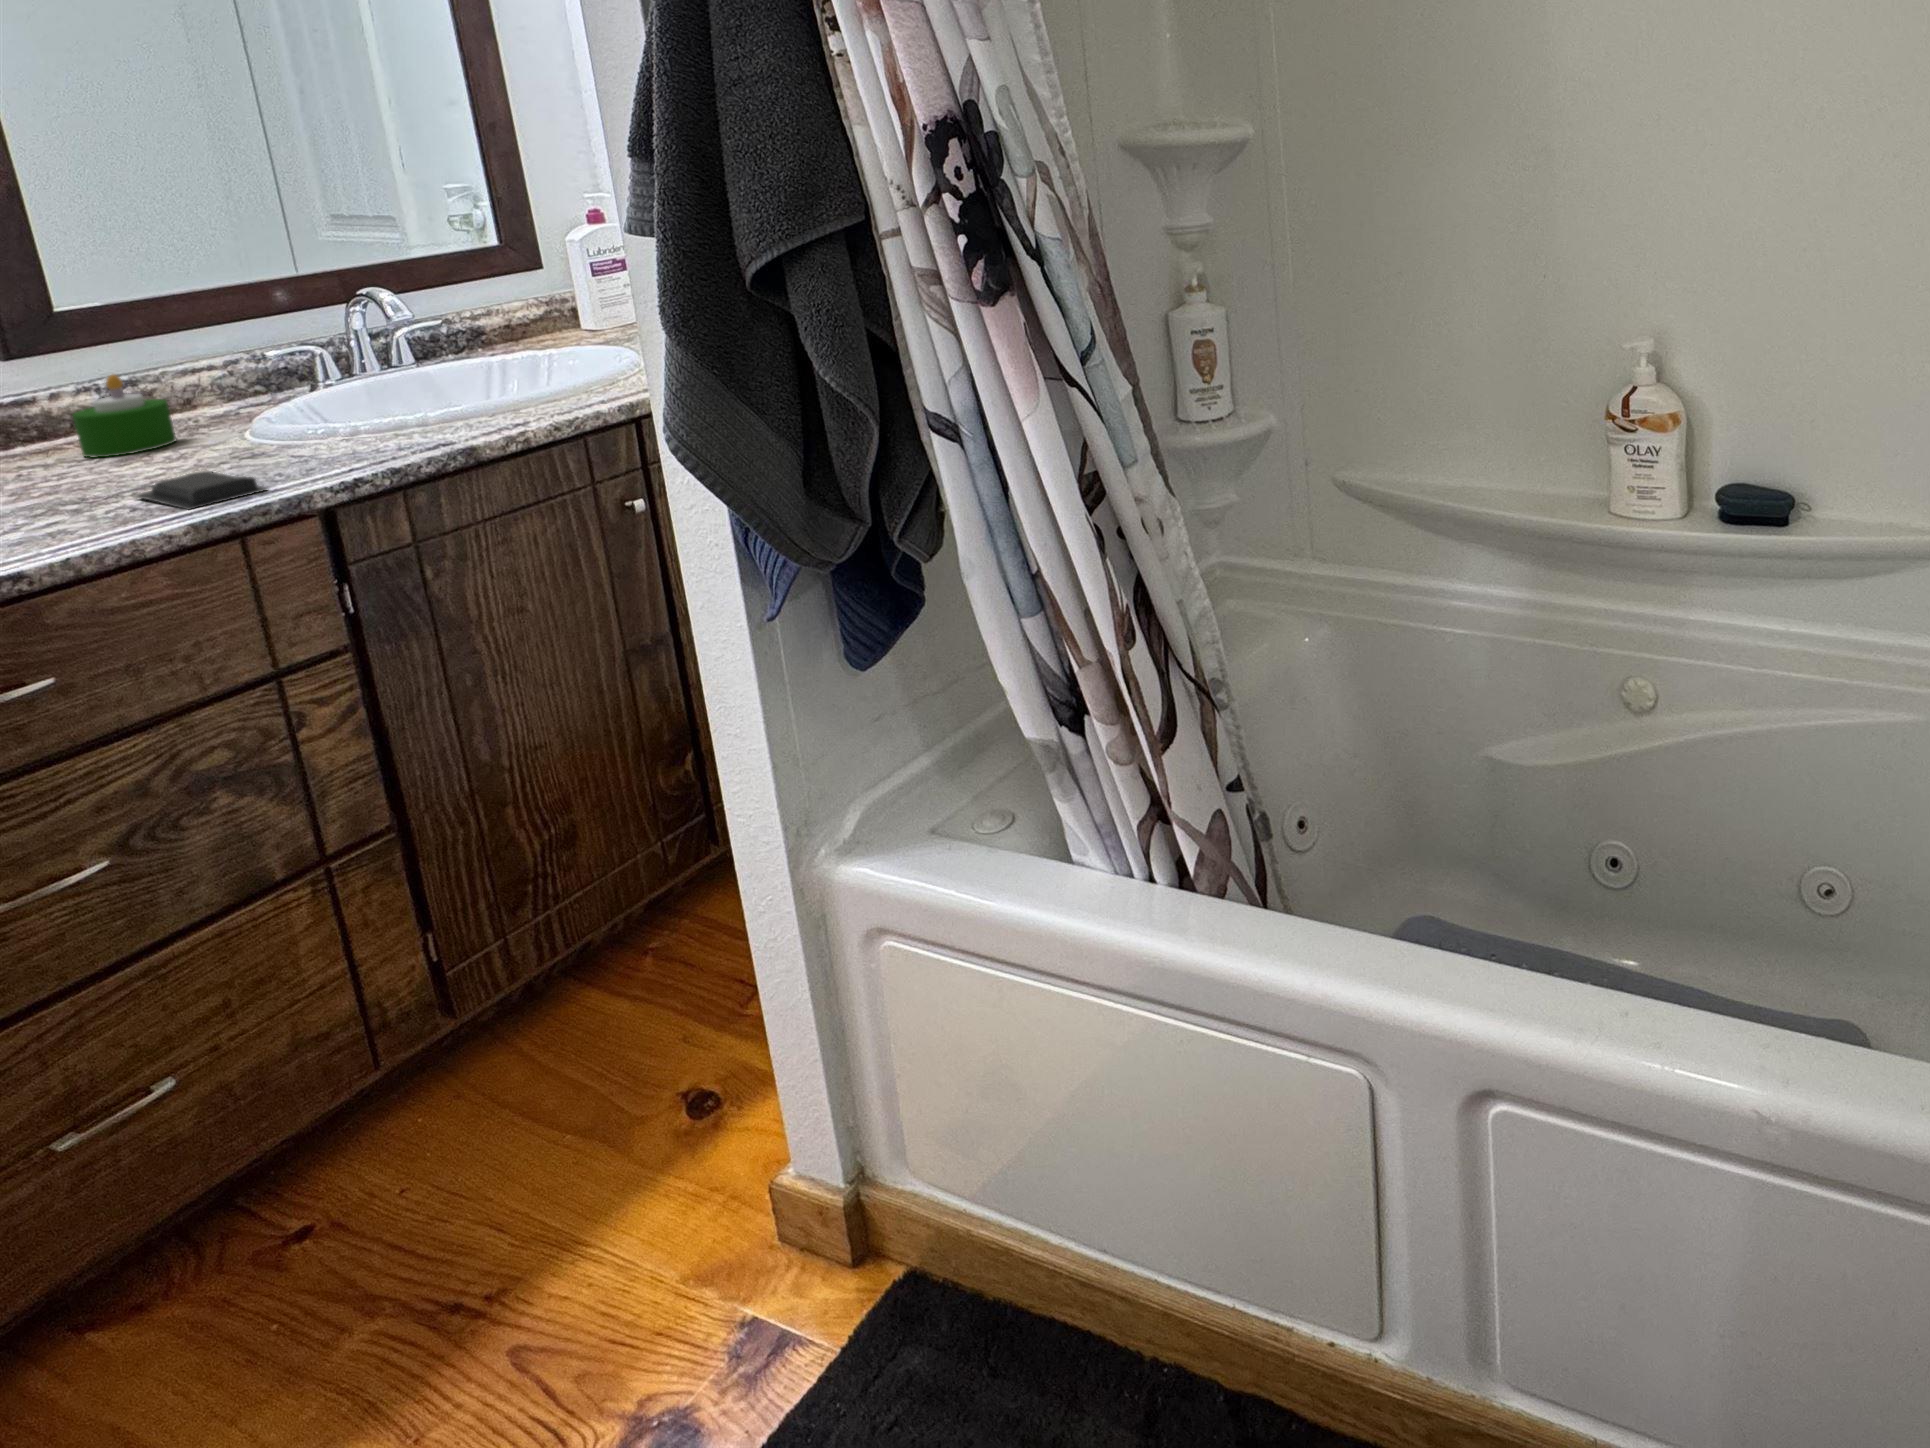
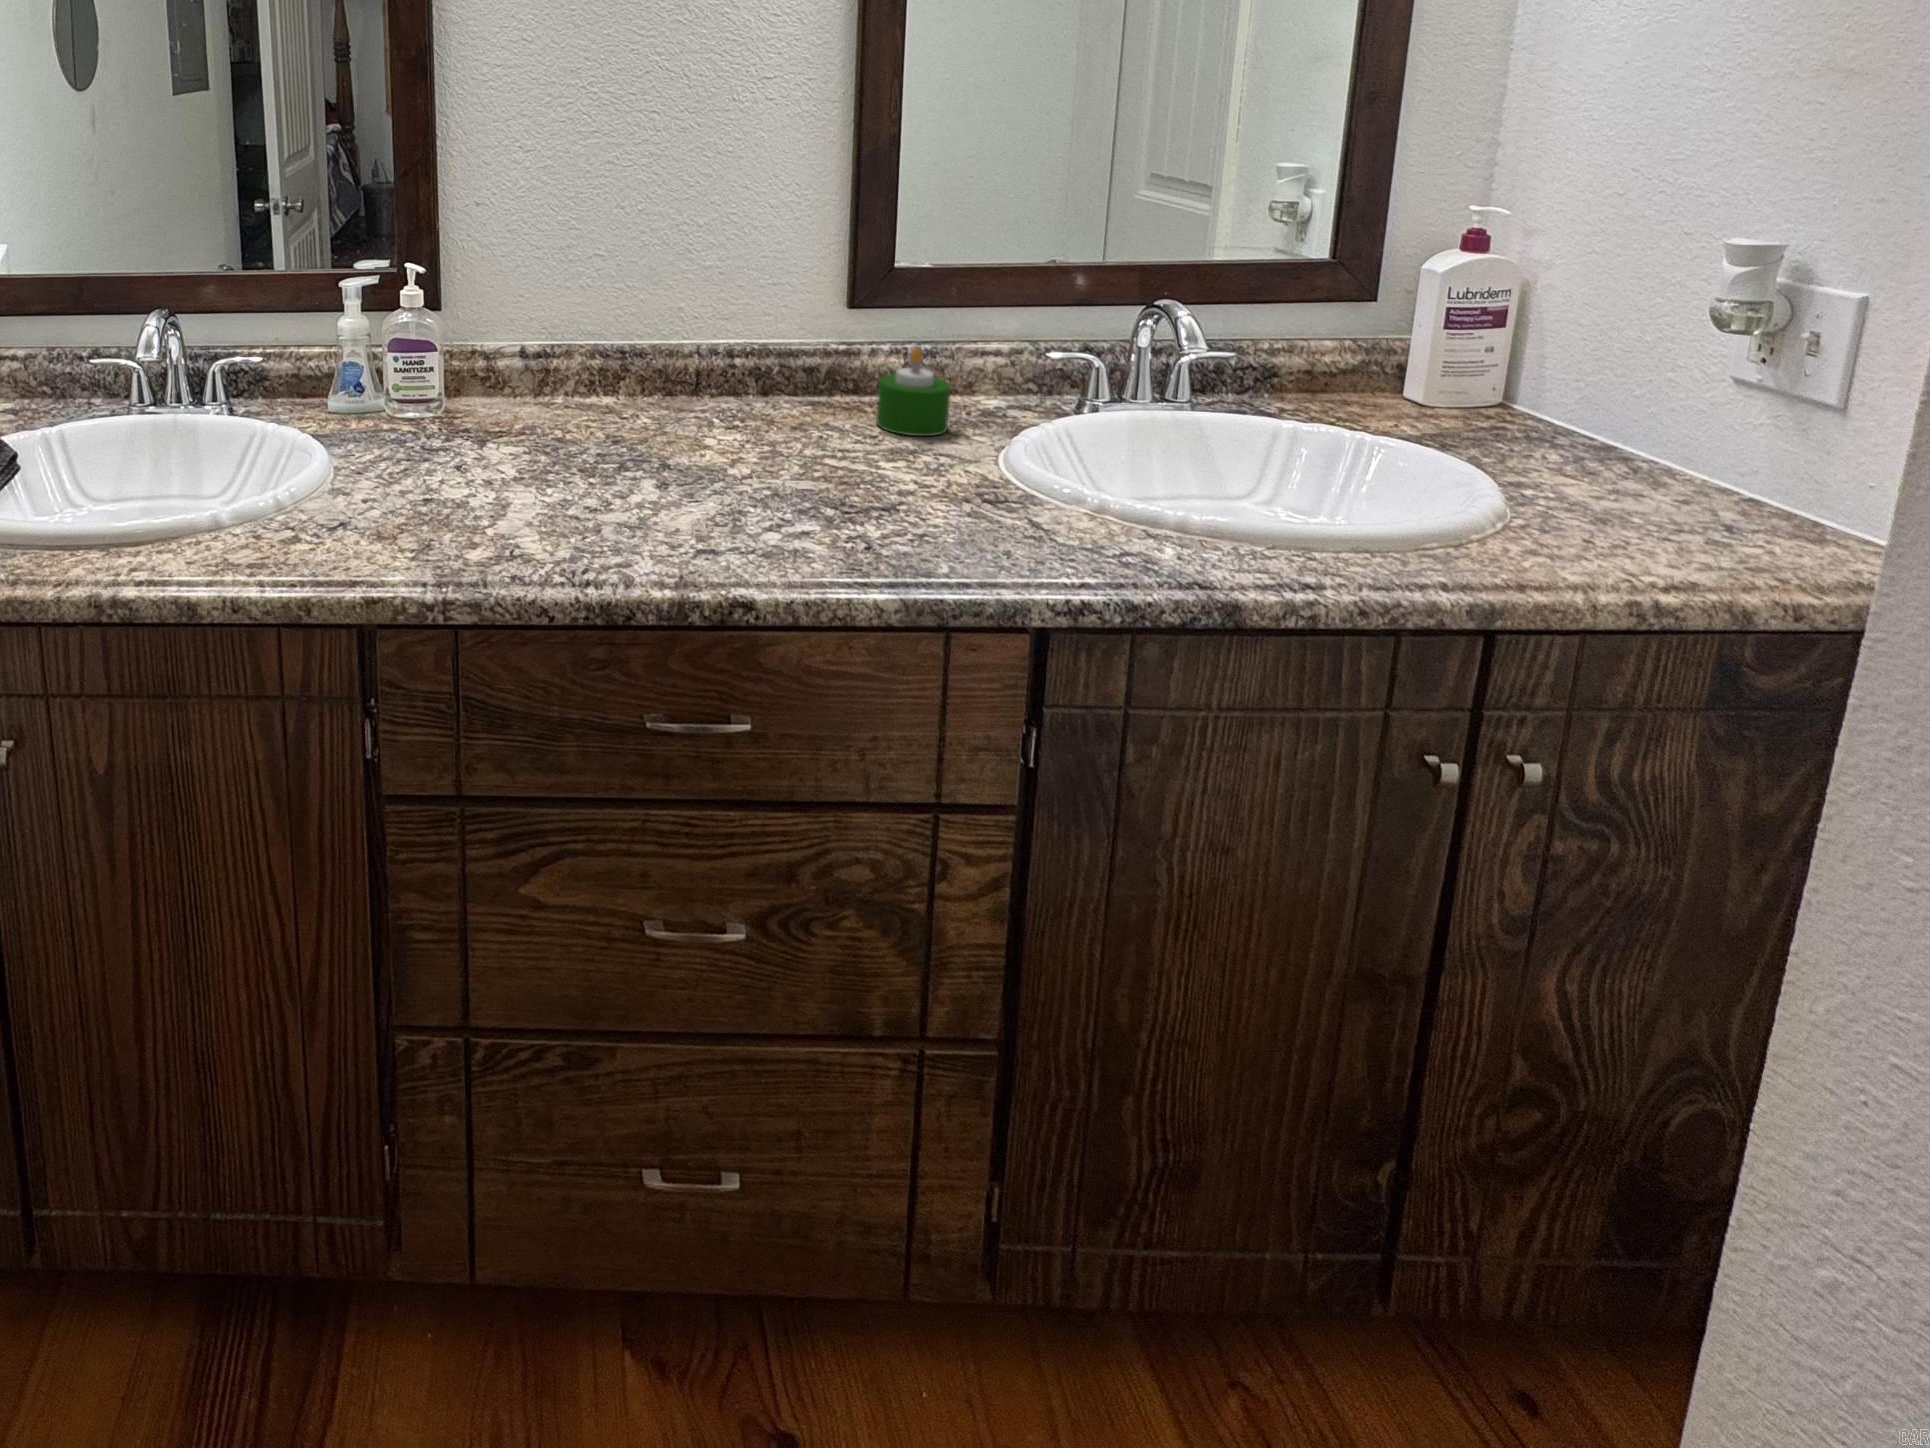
soap bar: present [136,471,267,509] -> none [879,511,991,576]

